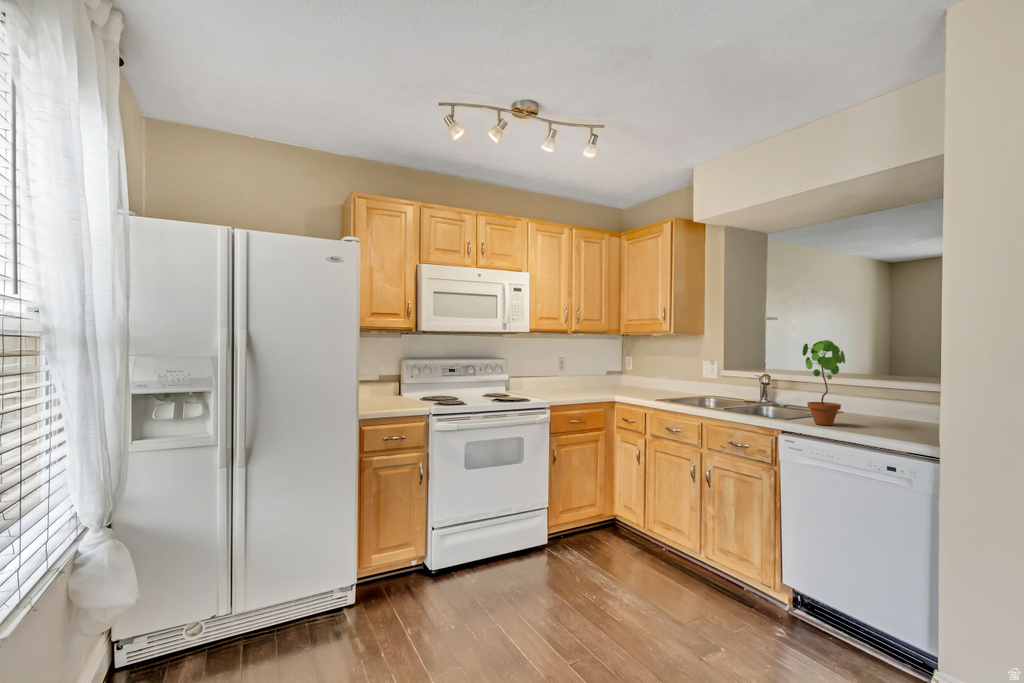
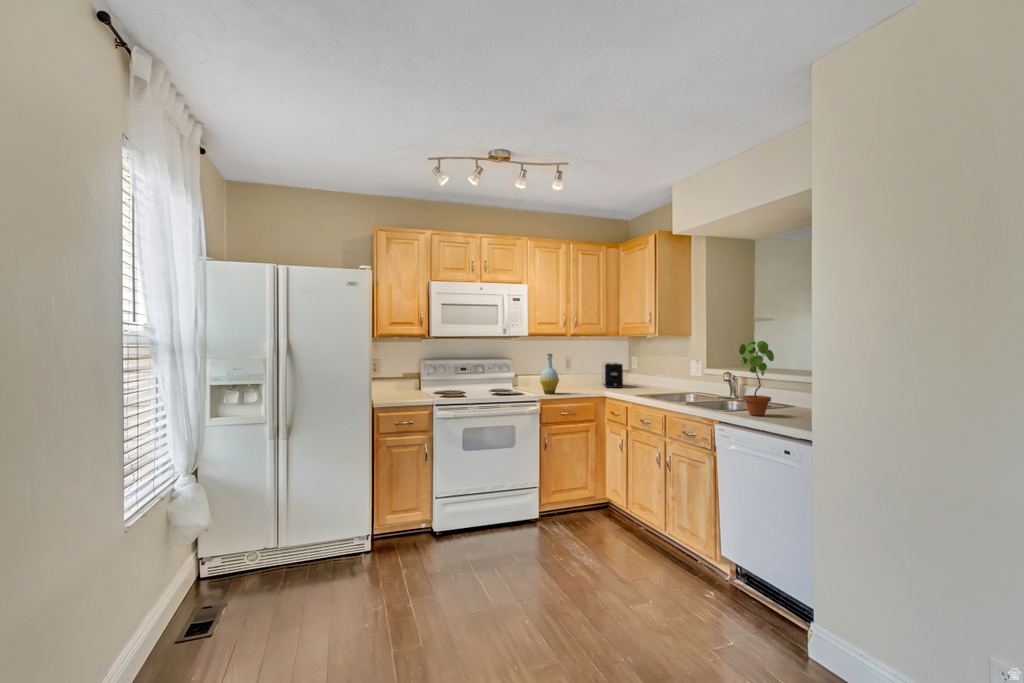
bottle: none [545,352,568,399] -> present [540,354,559,394]
toaster: none [597,363,625,391] -> present [603,363,623,388]

